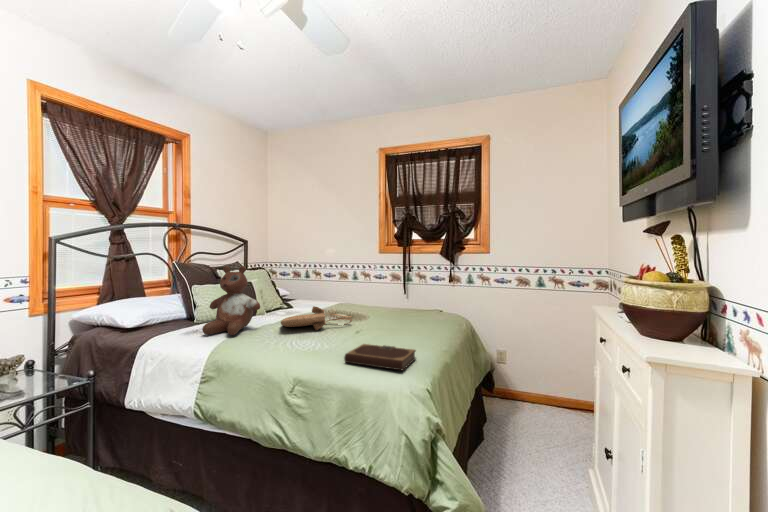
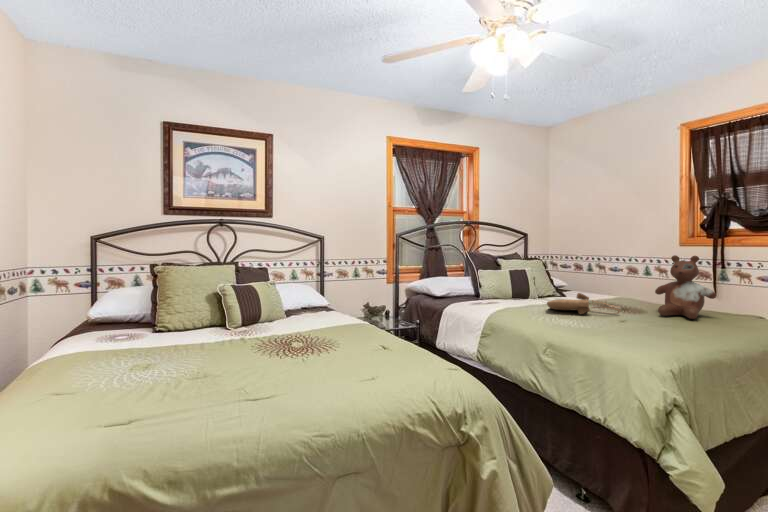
stuffed bear: present [202,266,260,335] -> present [655,255,716,319]
notebook: present [344,344,416,371] -> none [595,327,675,351]

